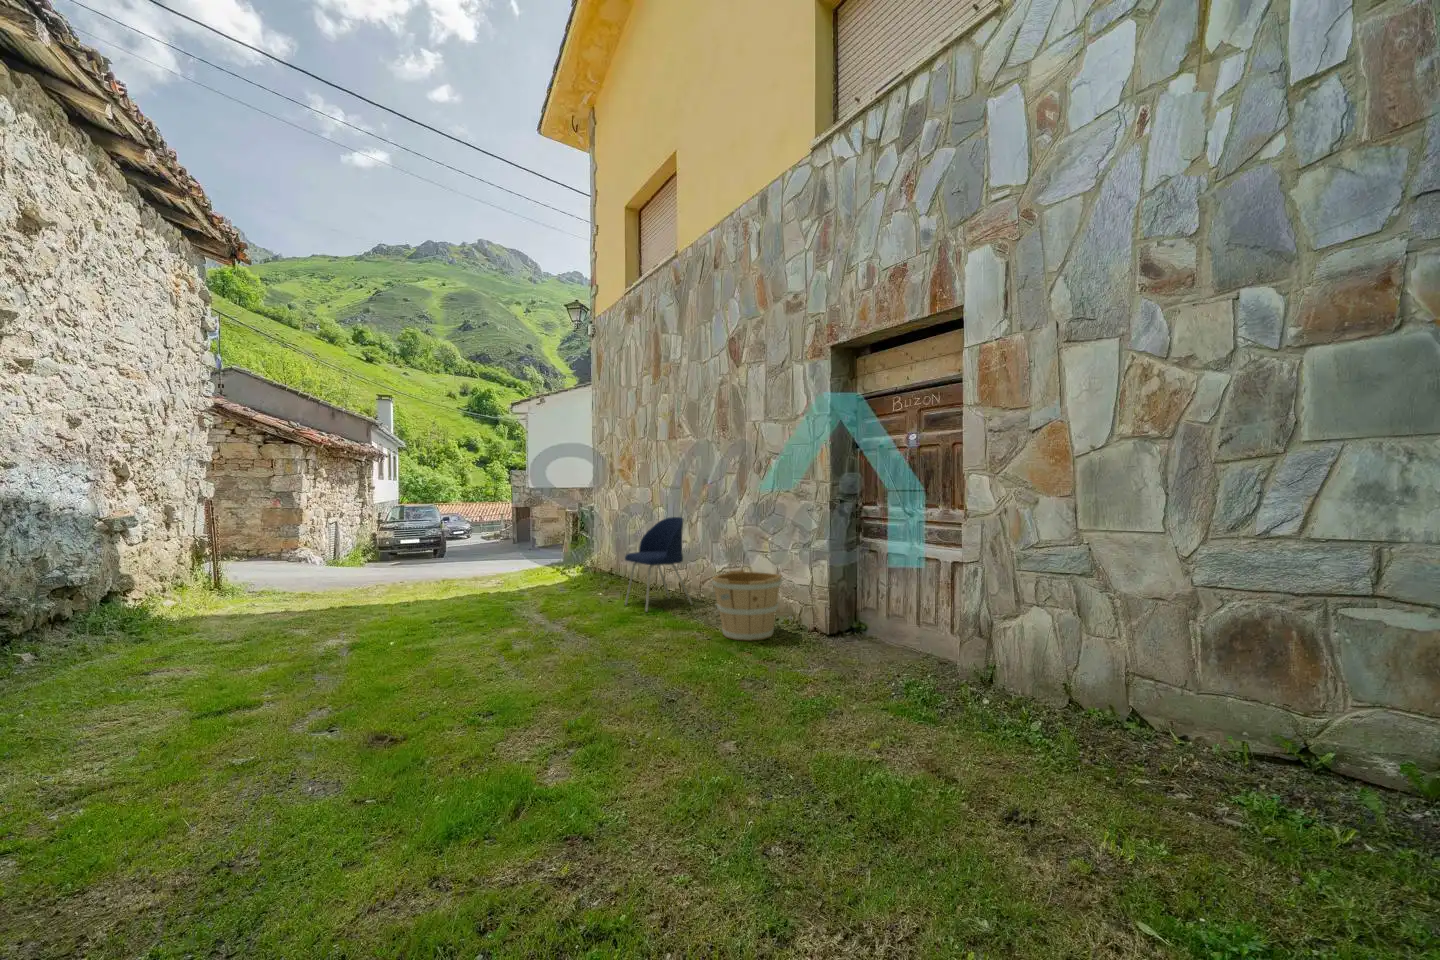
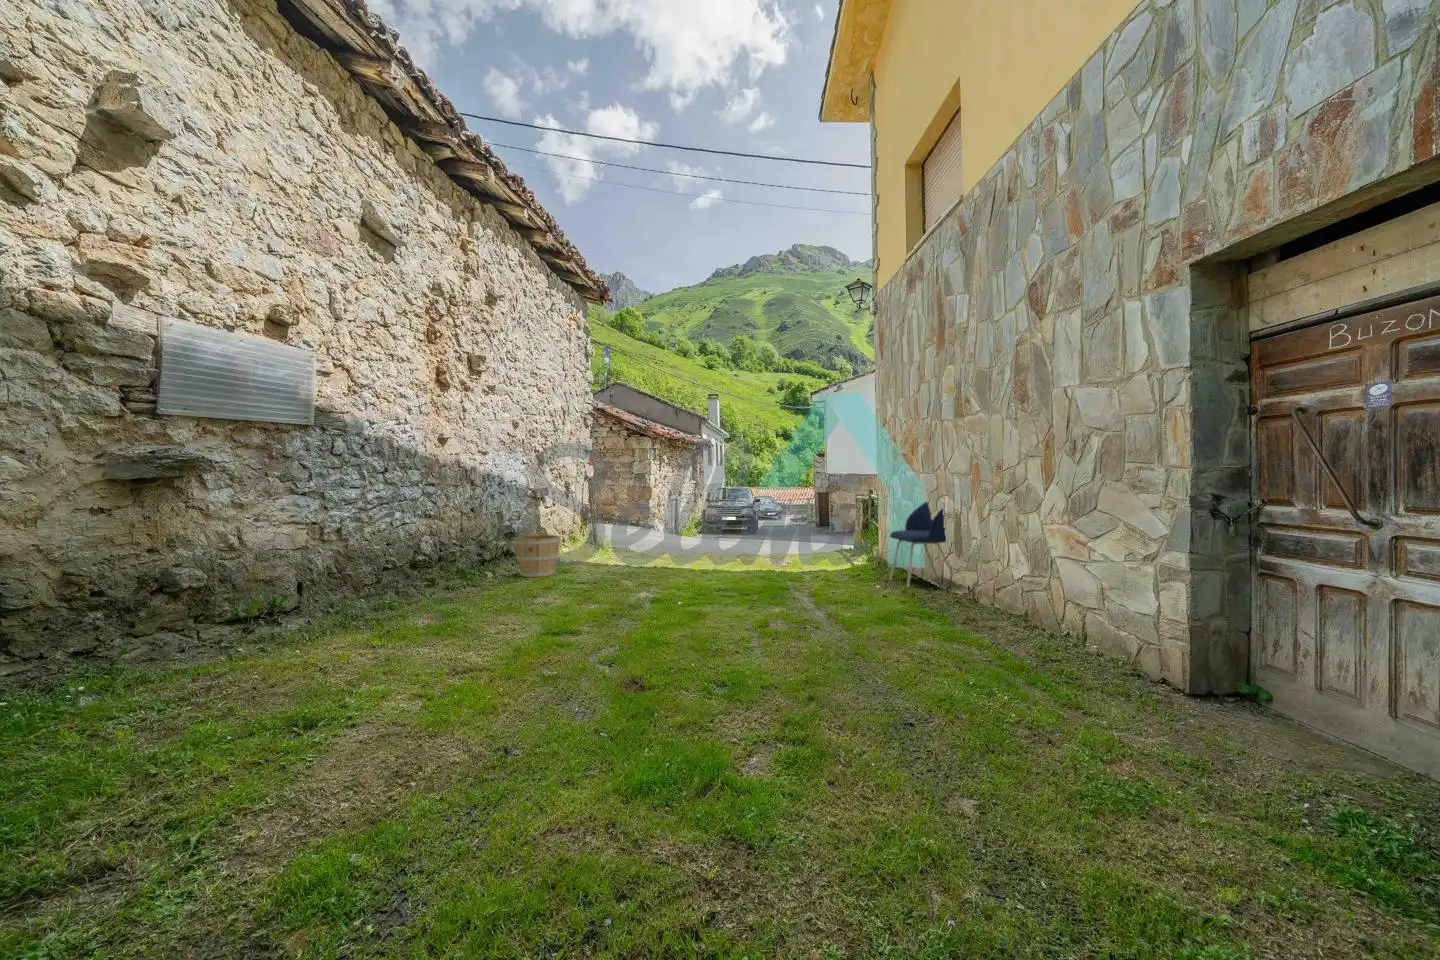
wooden bucket: present [712,570,782,641] -> present [513,534,561,577]

